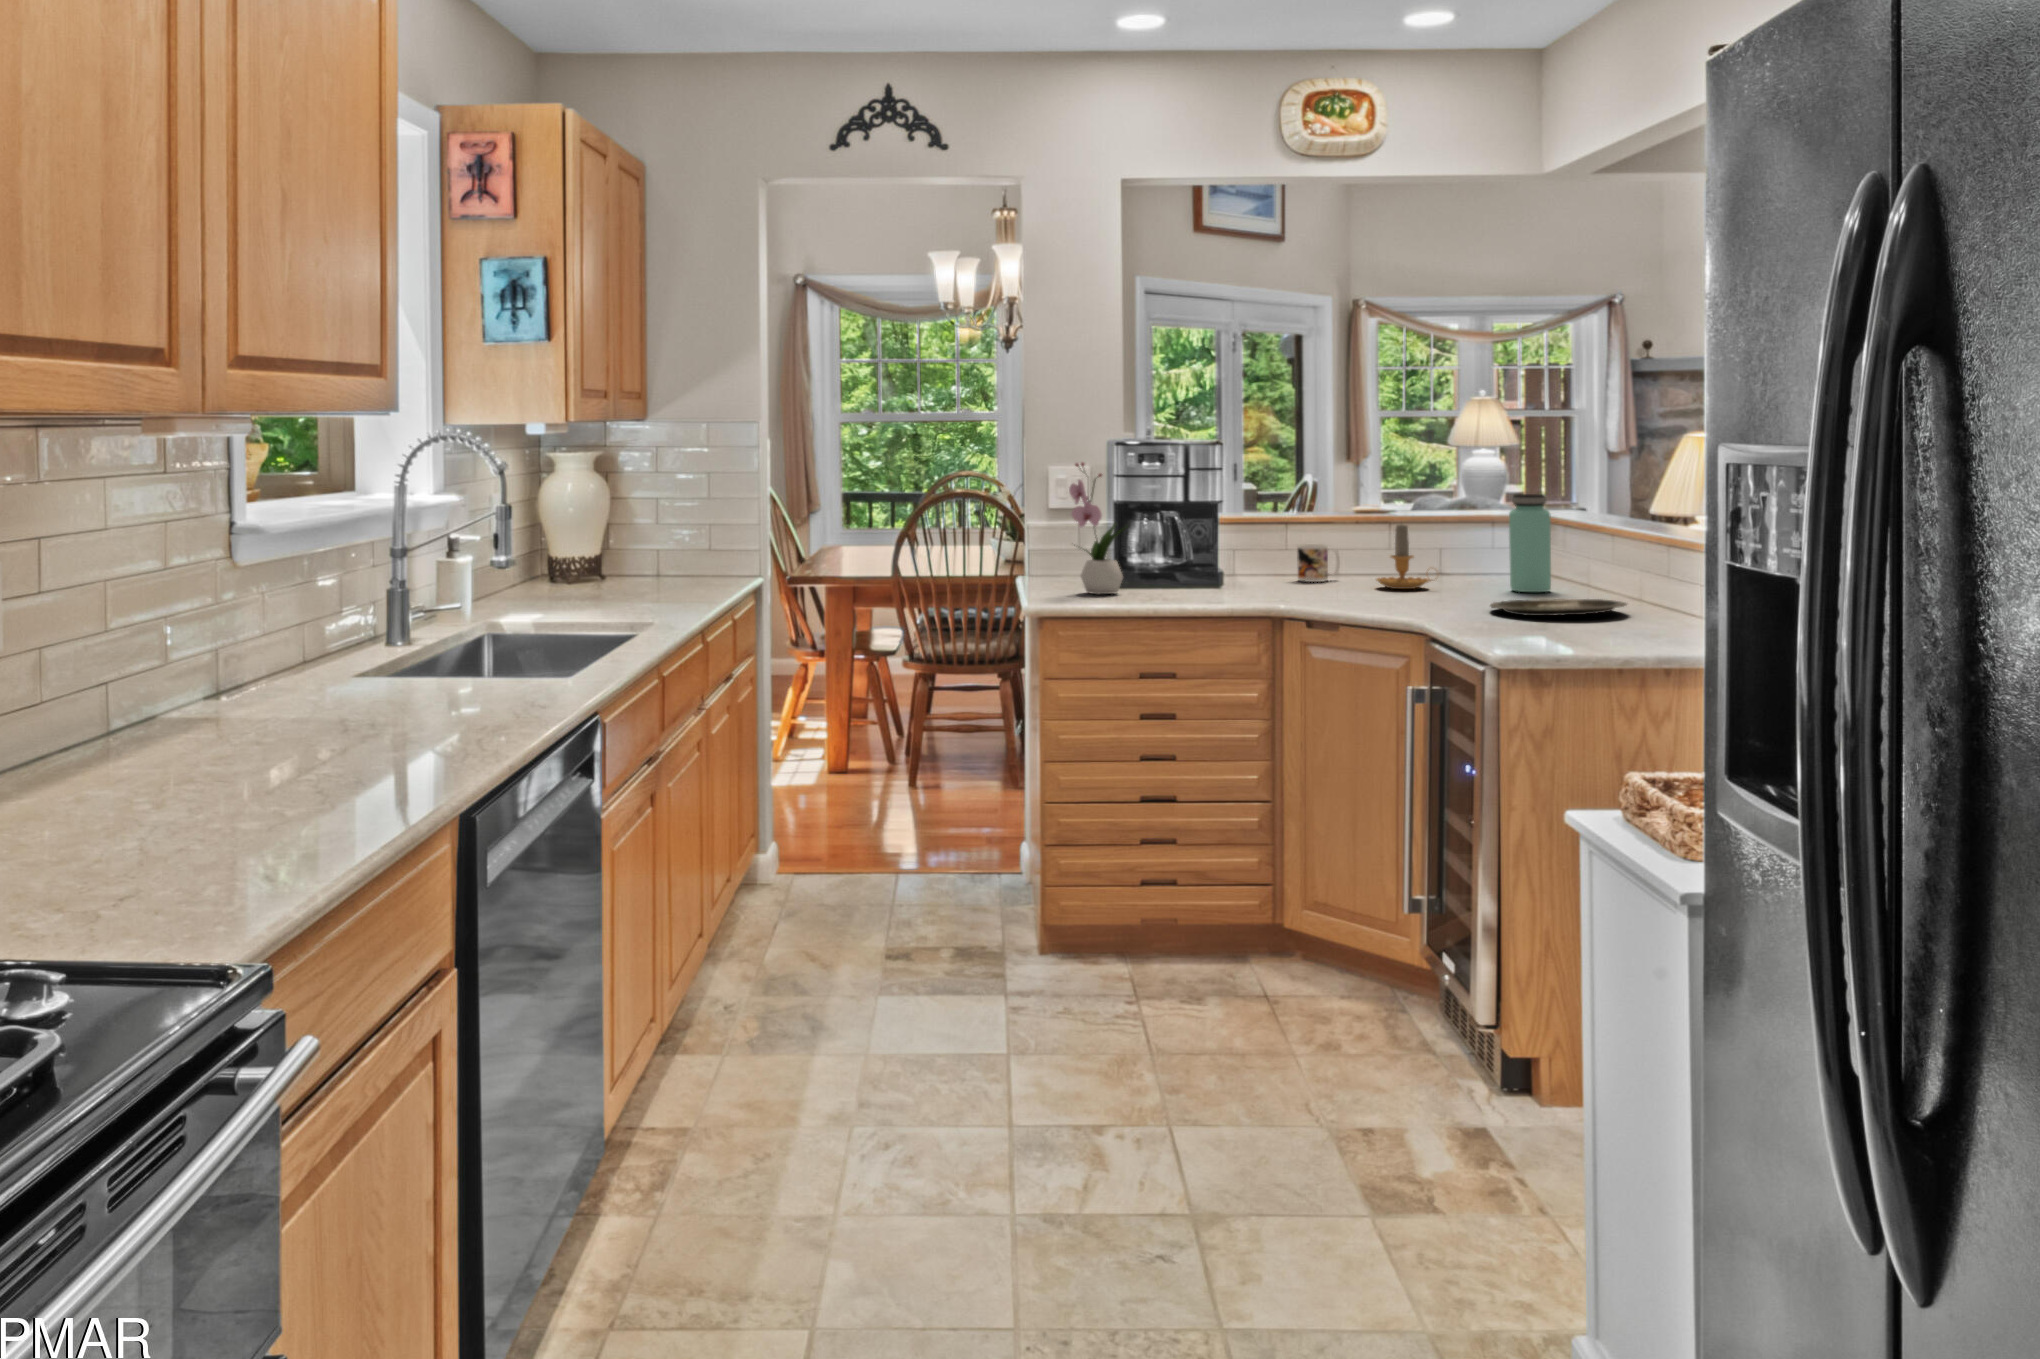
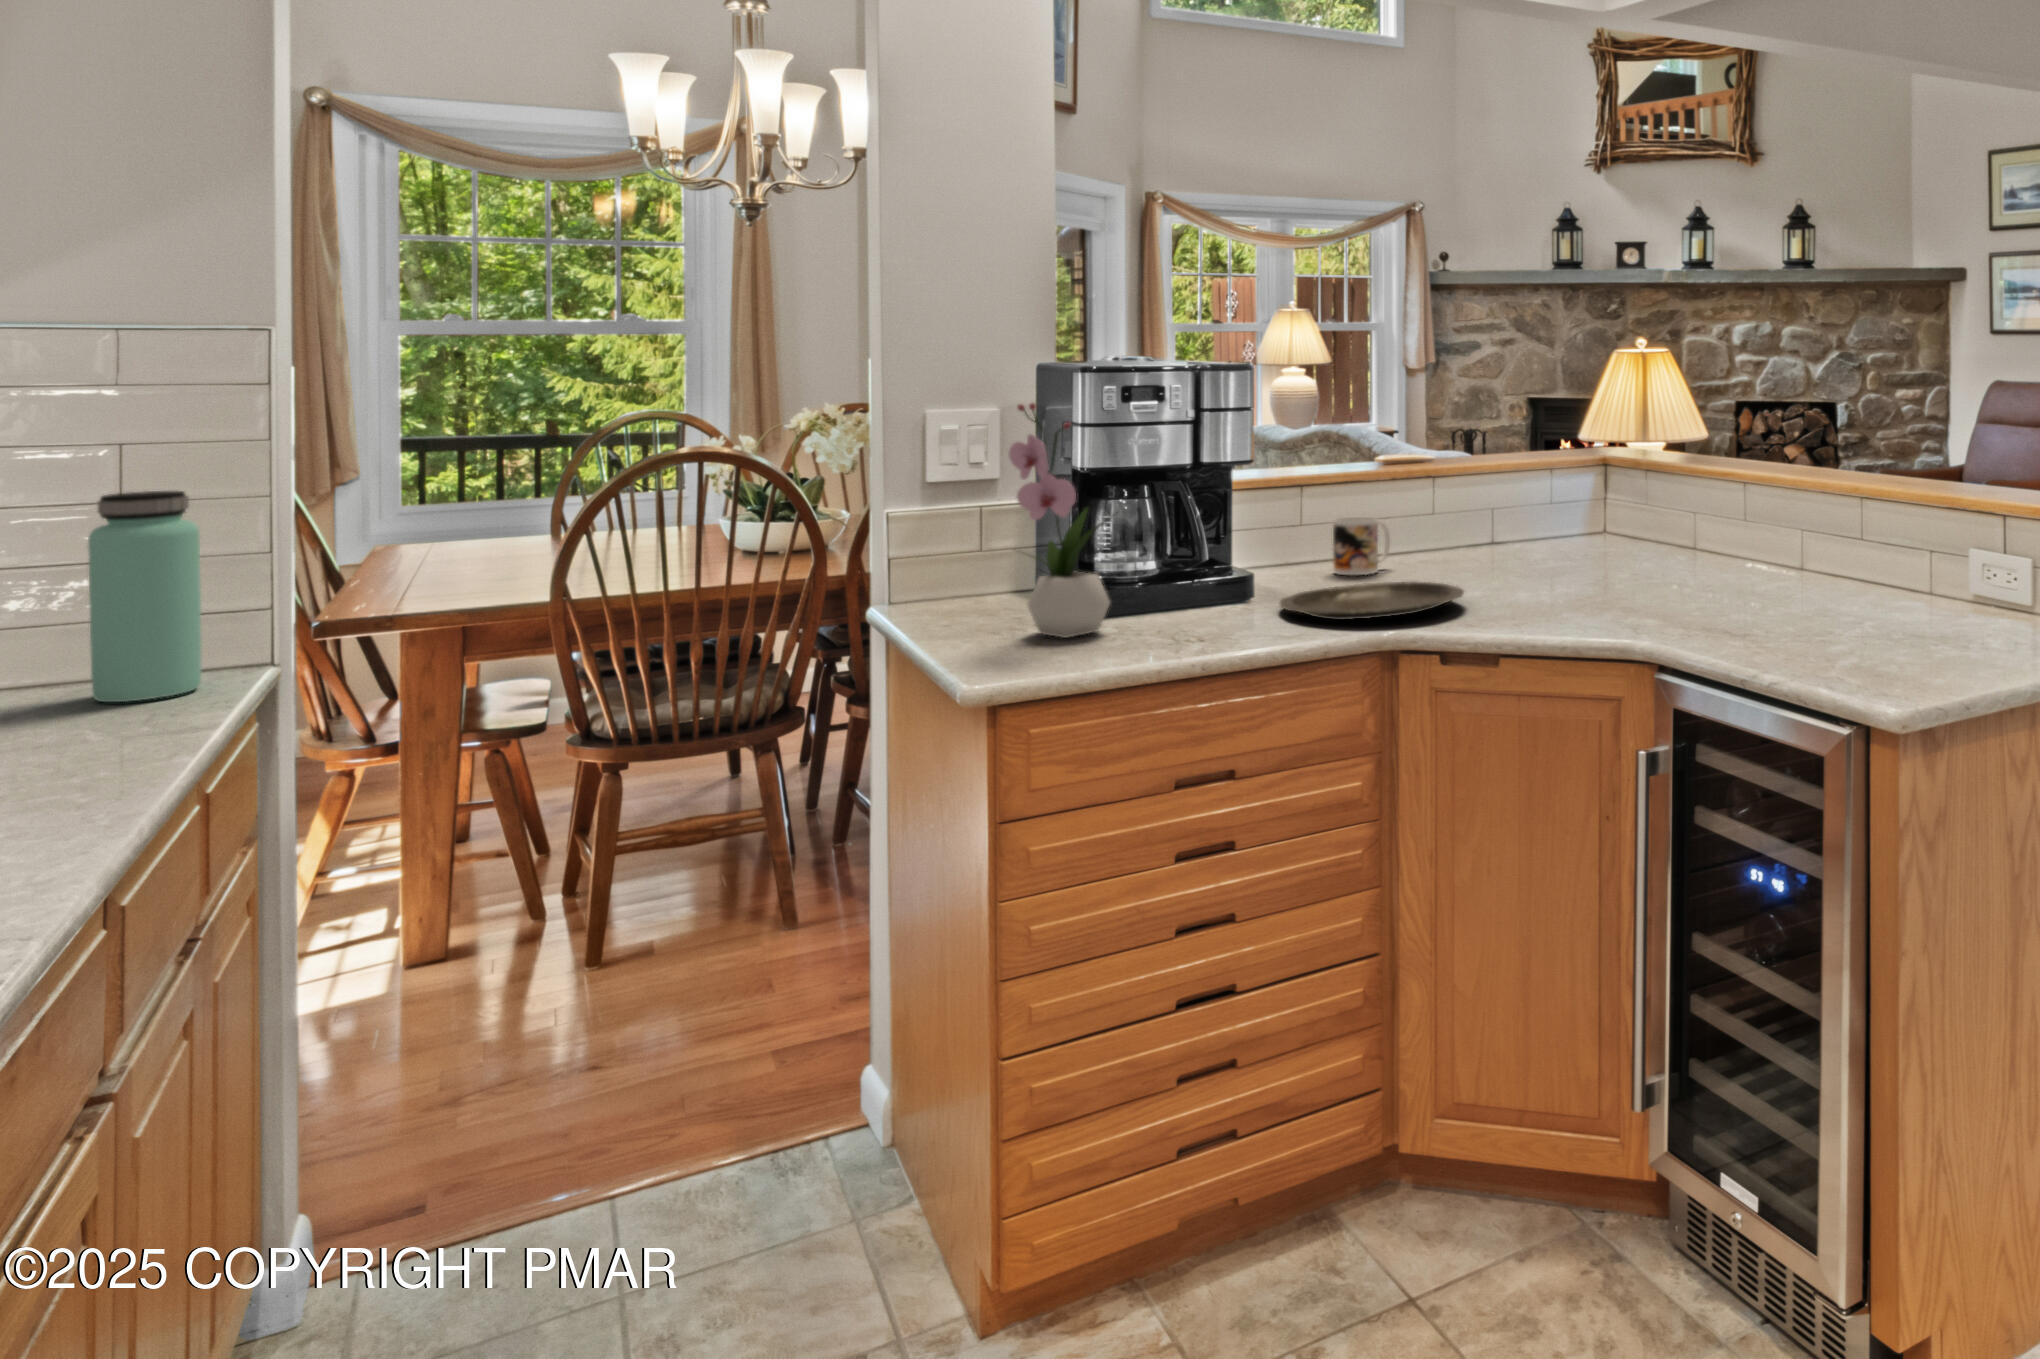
bottle: present [1509,494,1551,592] -> present [88,491,201,702]
candle: present [1376,524,1431,589] -> none [1469,480,1563,581]
plate: present [1490,599,1627,616] -> present [1280,582,1464,620]

